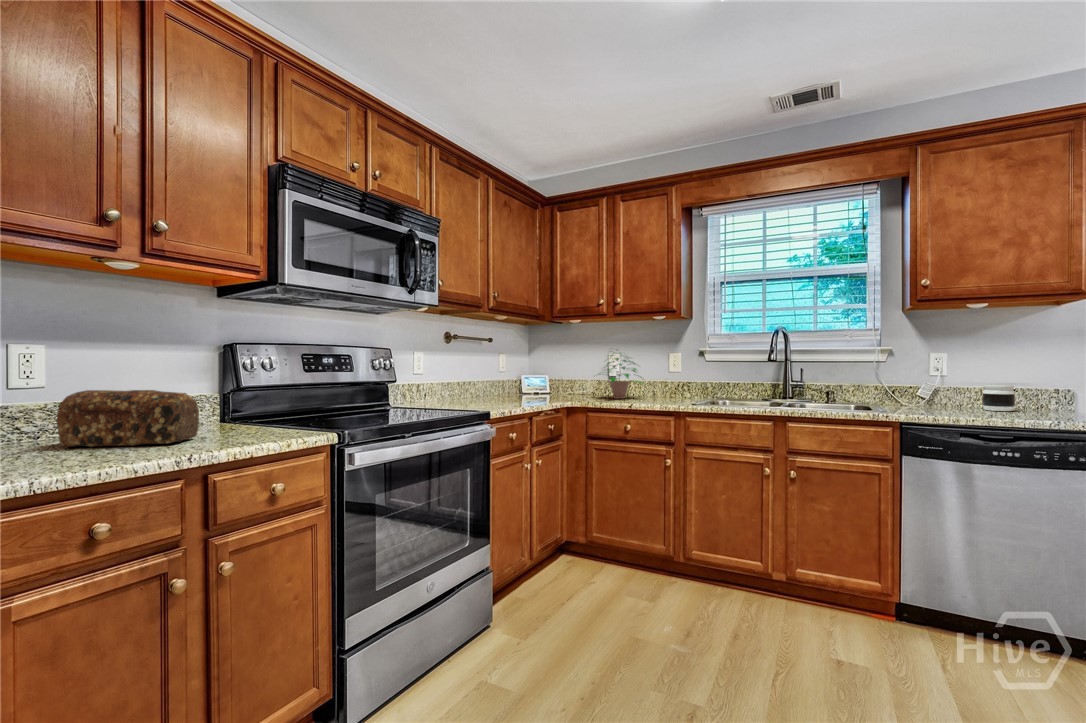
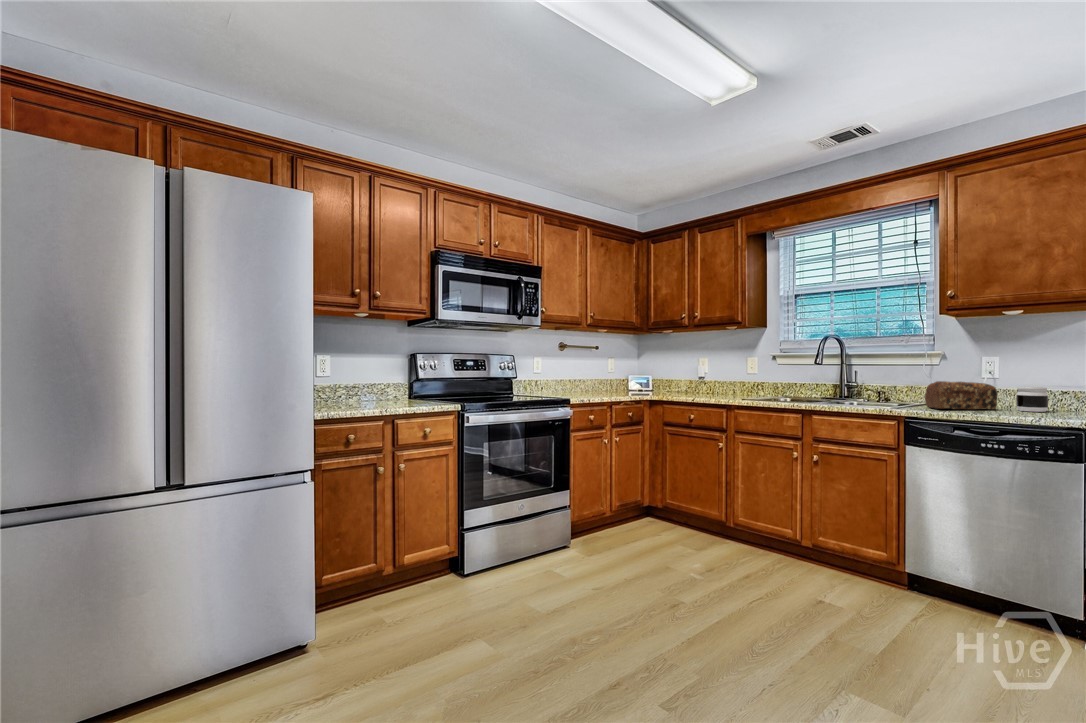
potted plant: present [607,352,641,399] -> none [680,353,724,394]
bread loaf: present [57,390,199,447] -> present [925,381,998,410]

